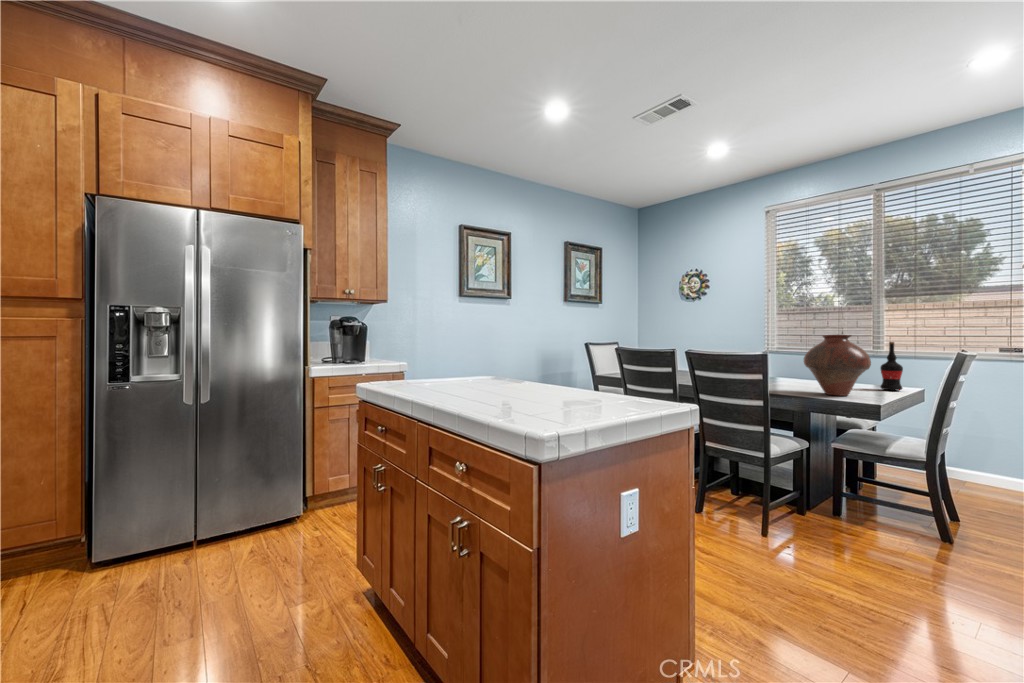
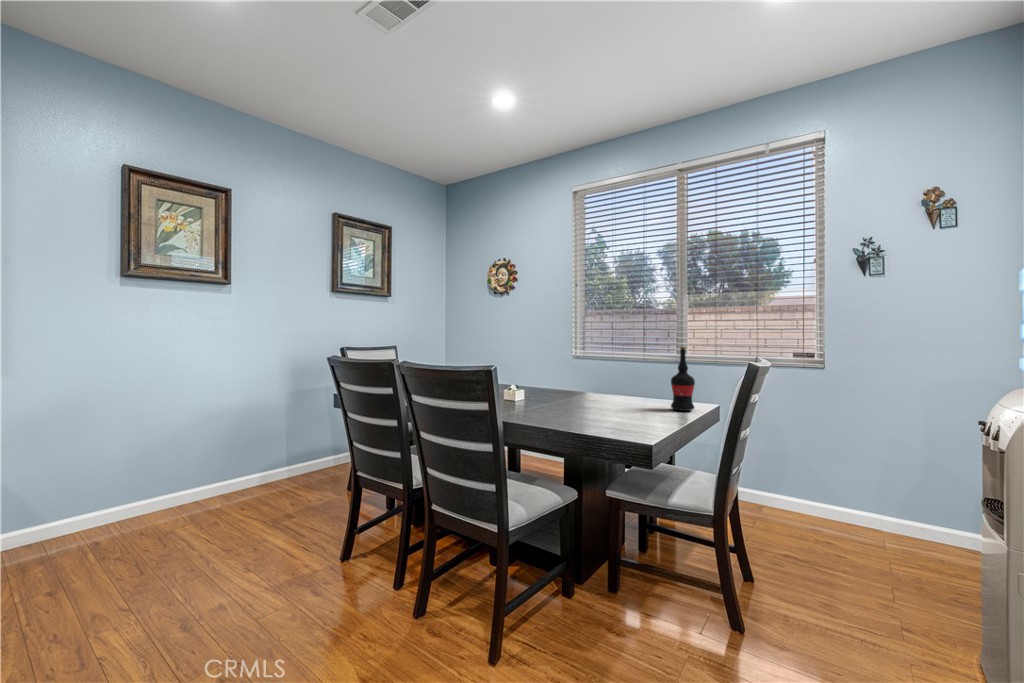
vase: present [804,334,871,396] -> none [572,338,652,425]

